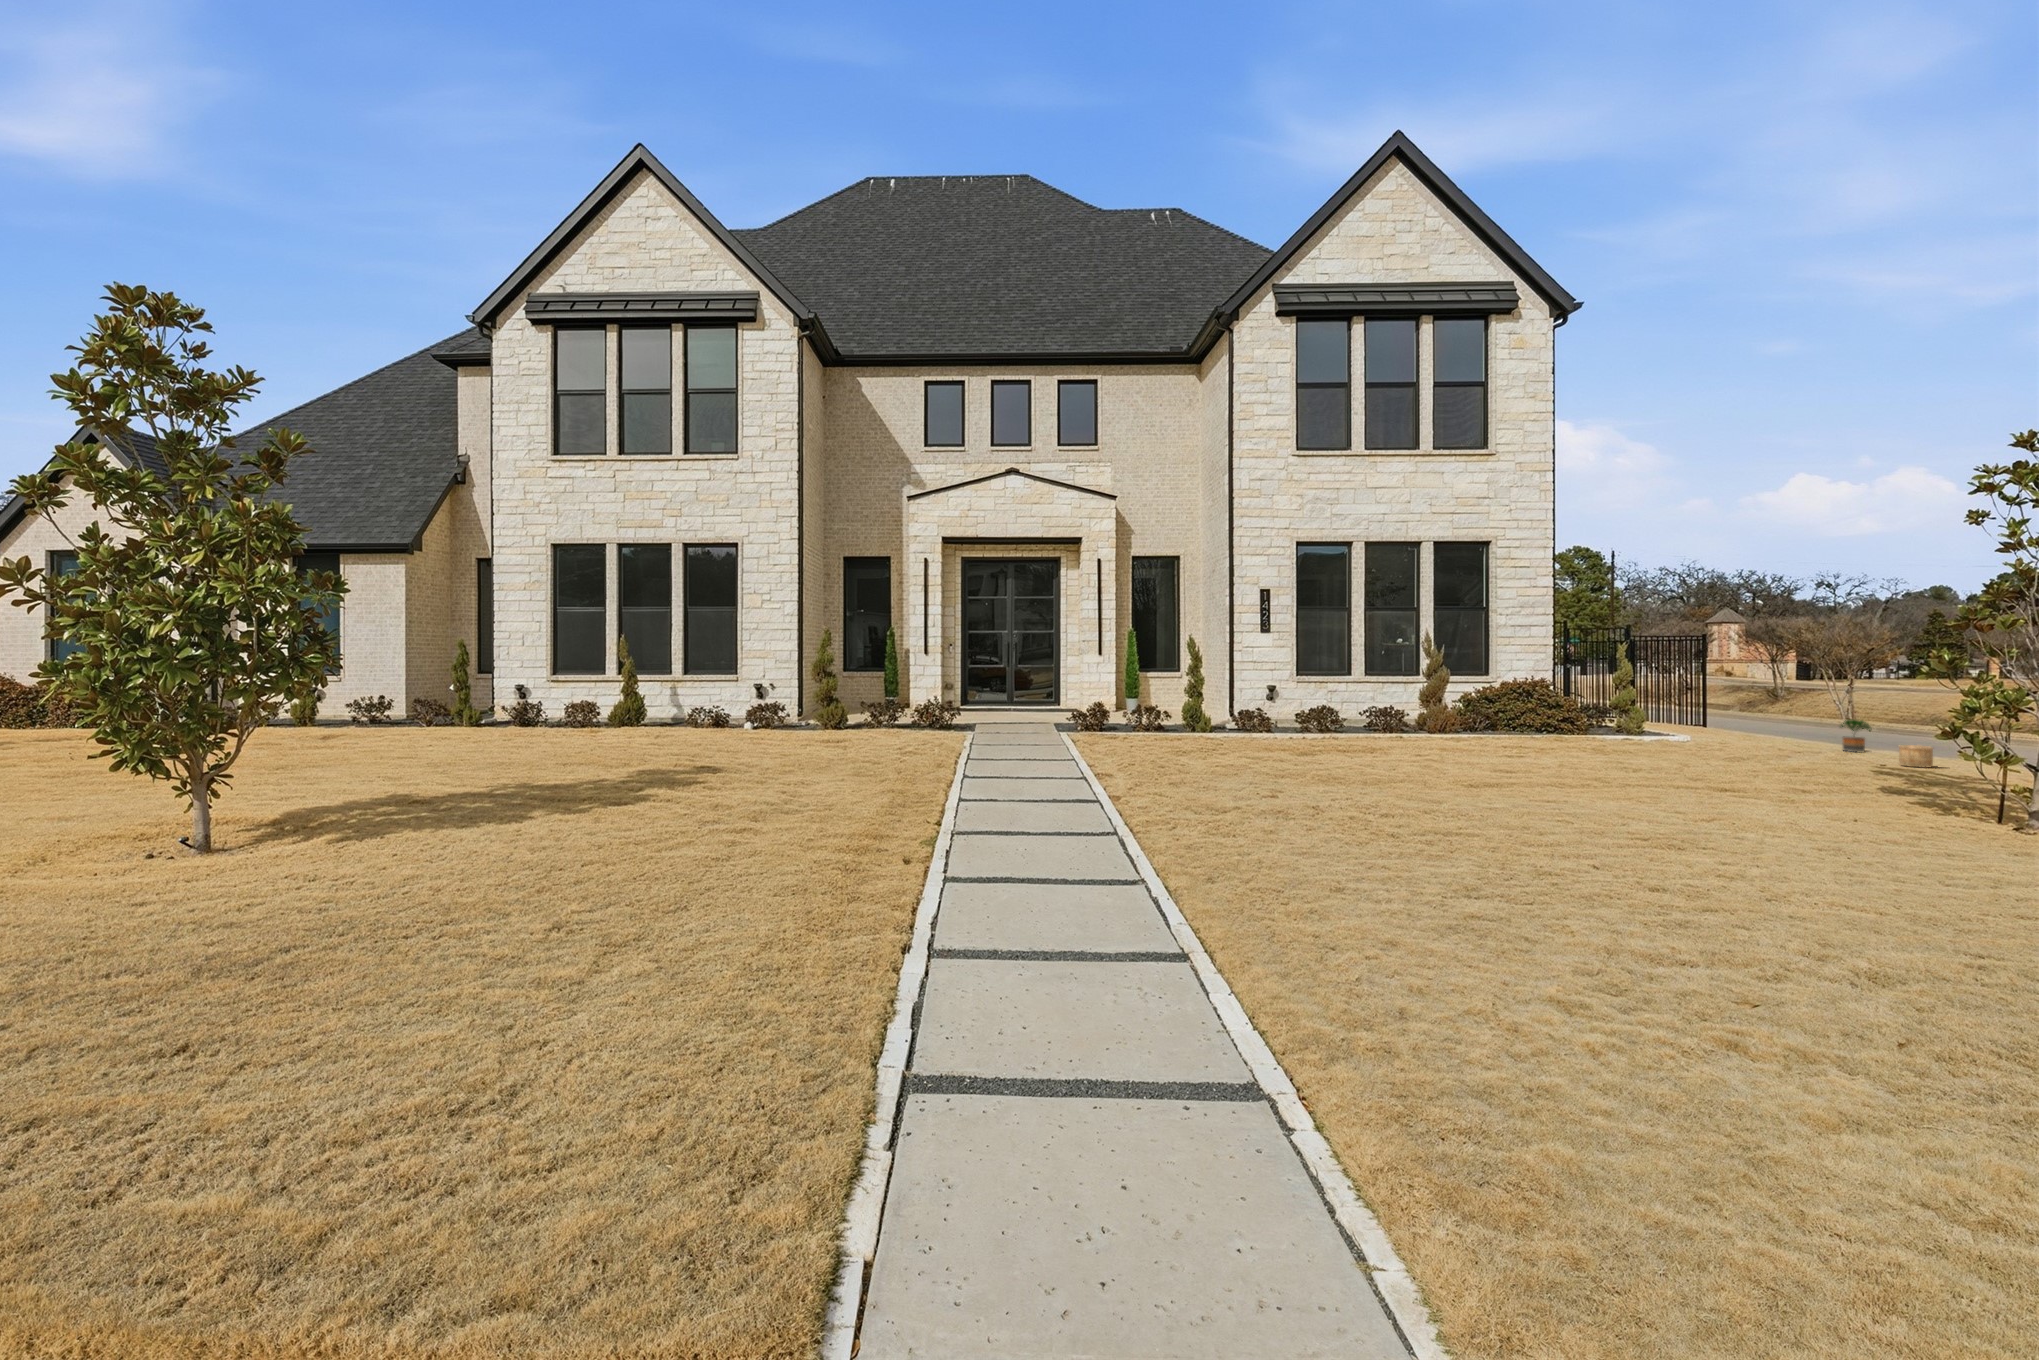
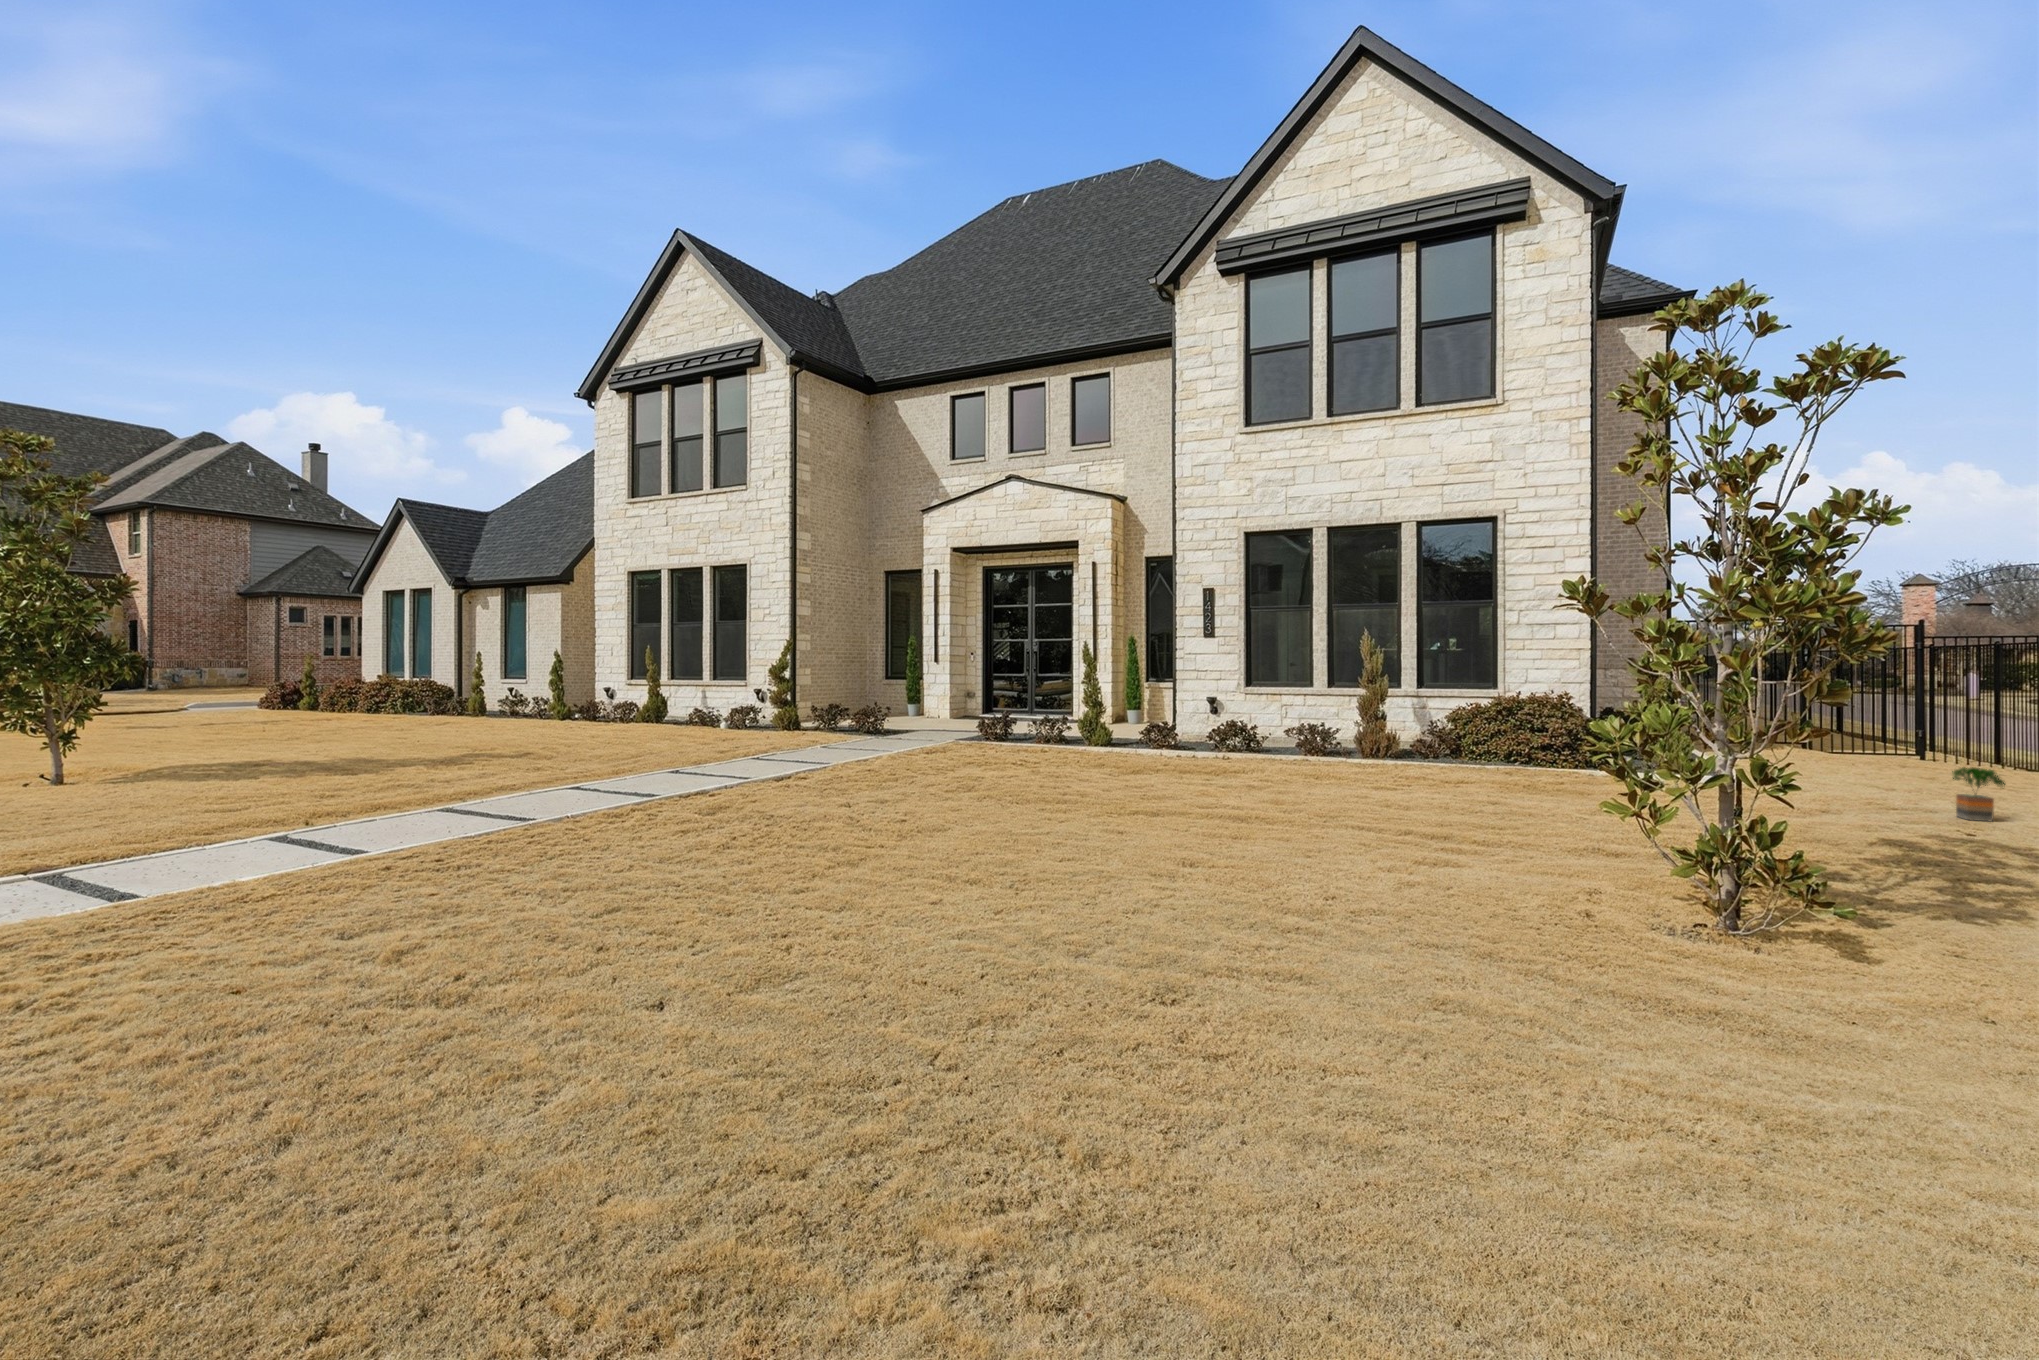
wooden bucket: present [1899,745,1933,767] -> none [1915,813,1976,853]

